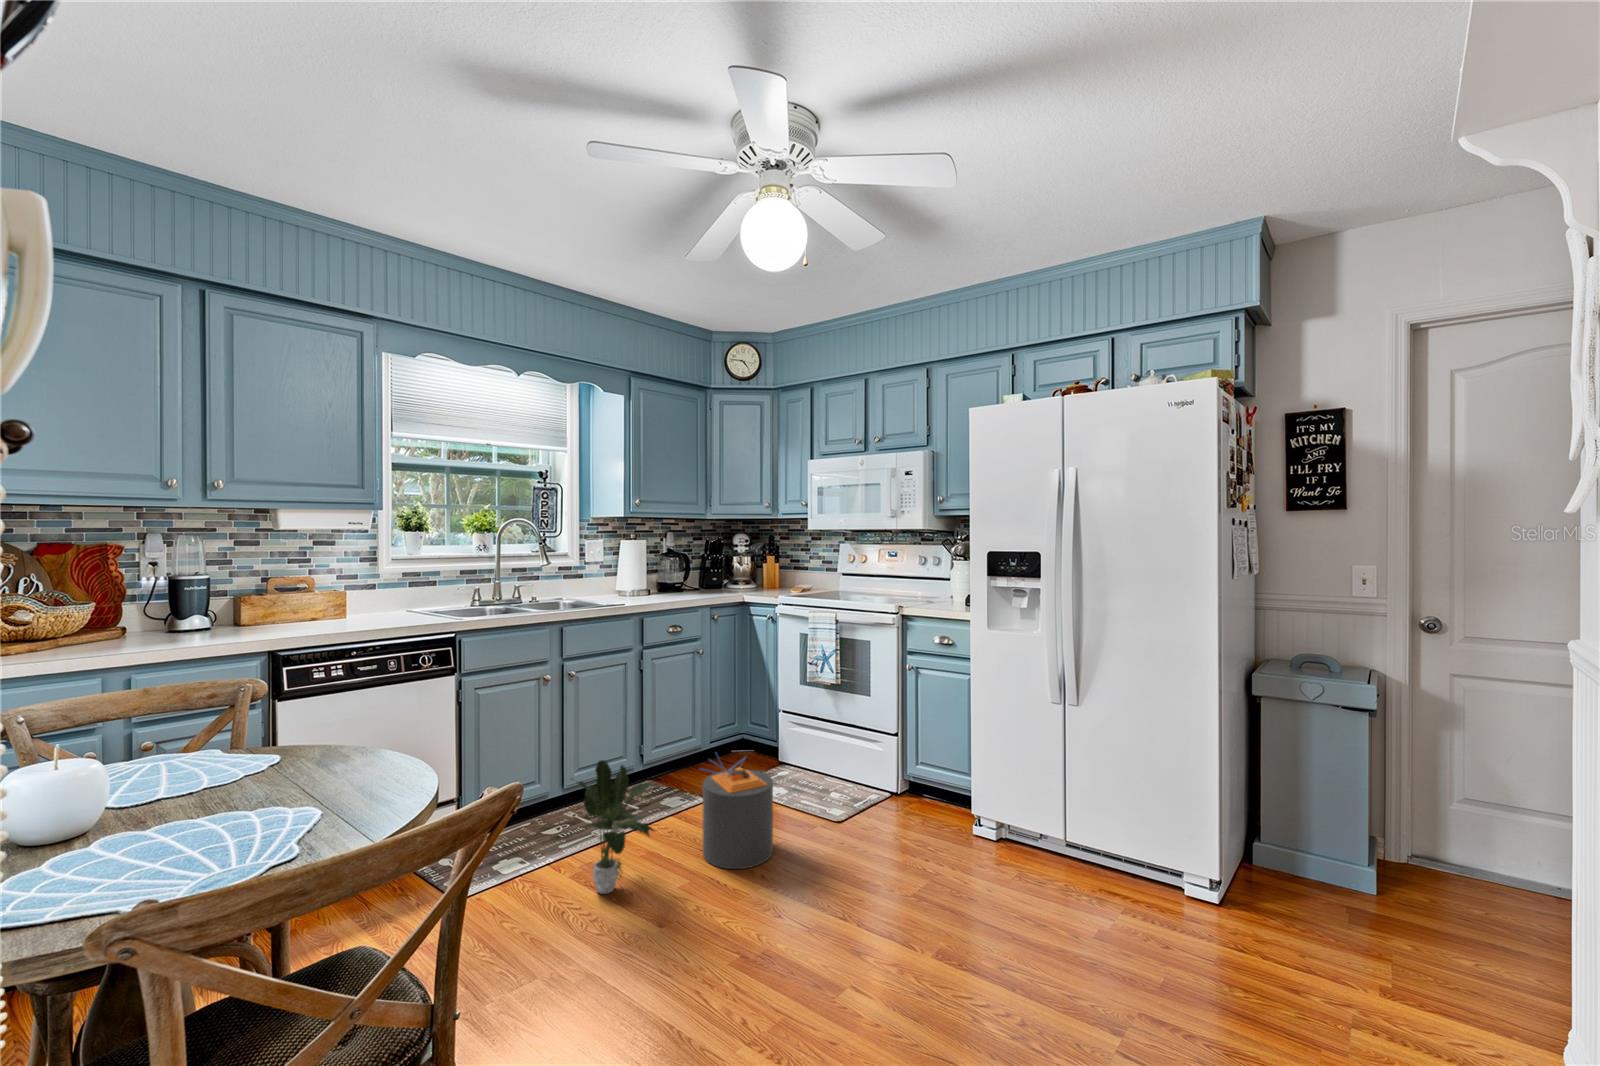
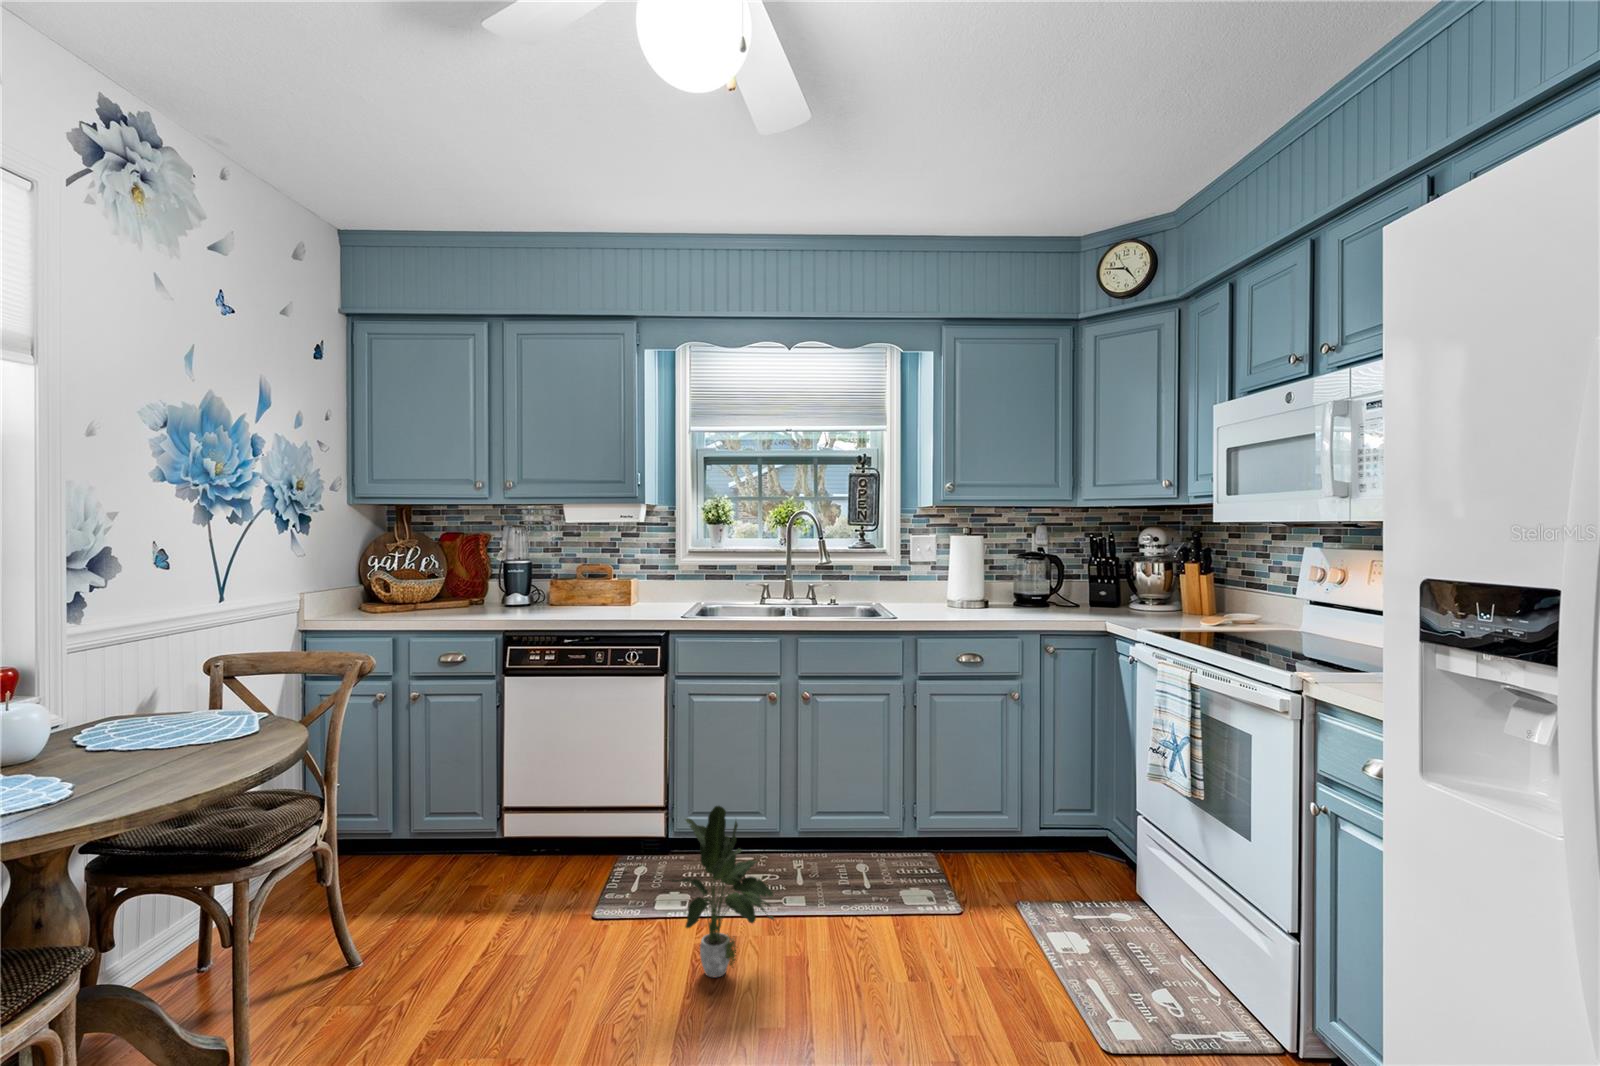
trash can: present [702,752,773,869] -> none [852,834,959,1030]

